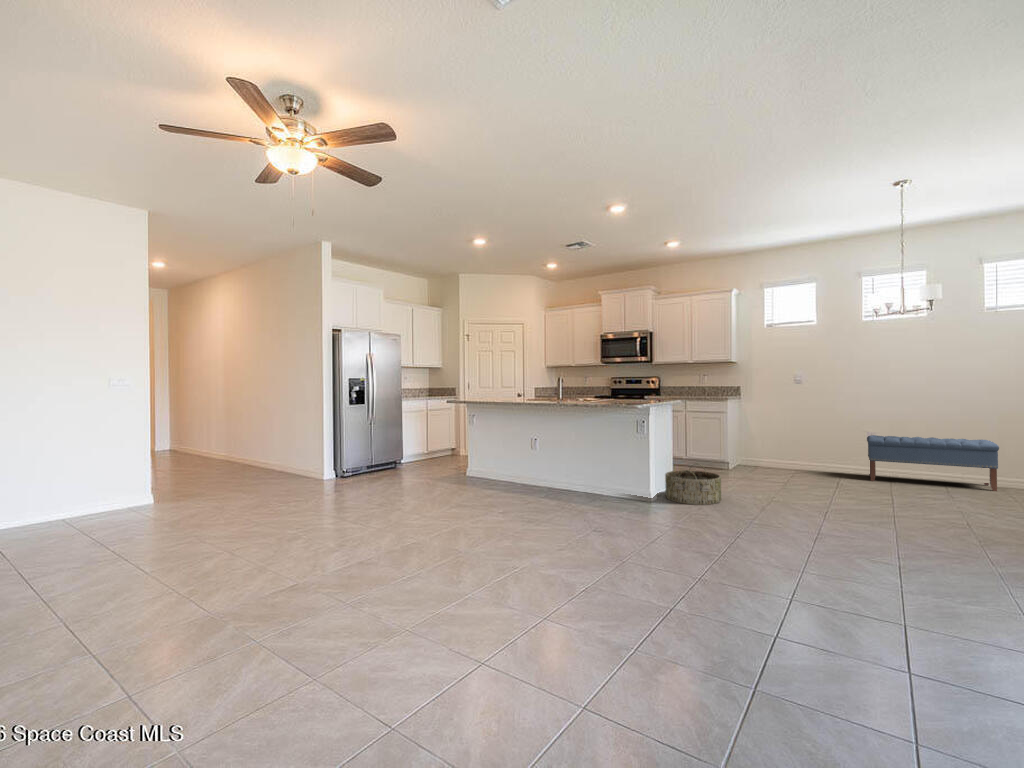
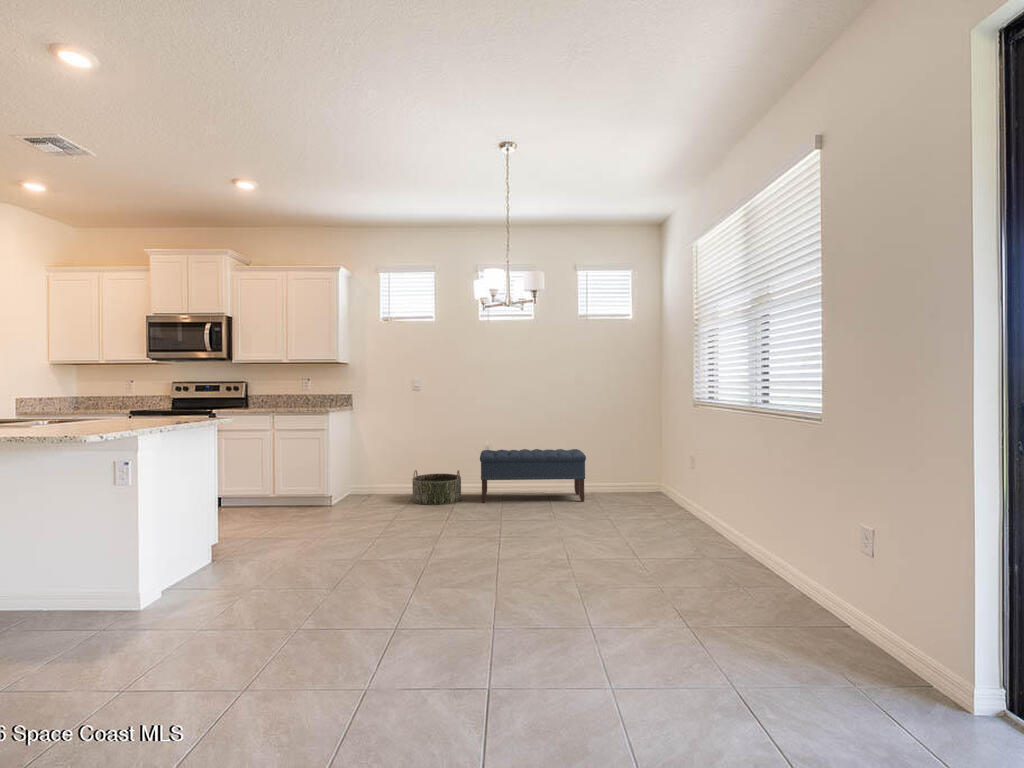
basket: present [665,464,721,505] -> present [412,470,461,505]

